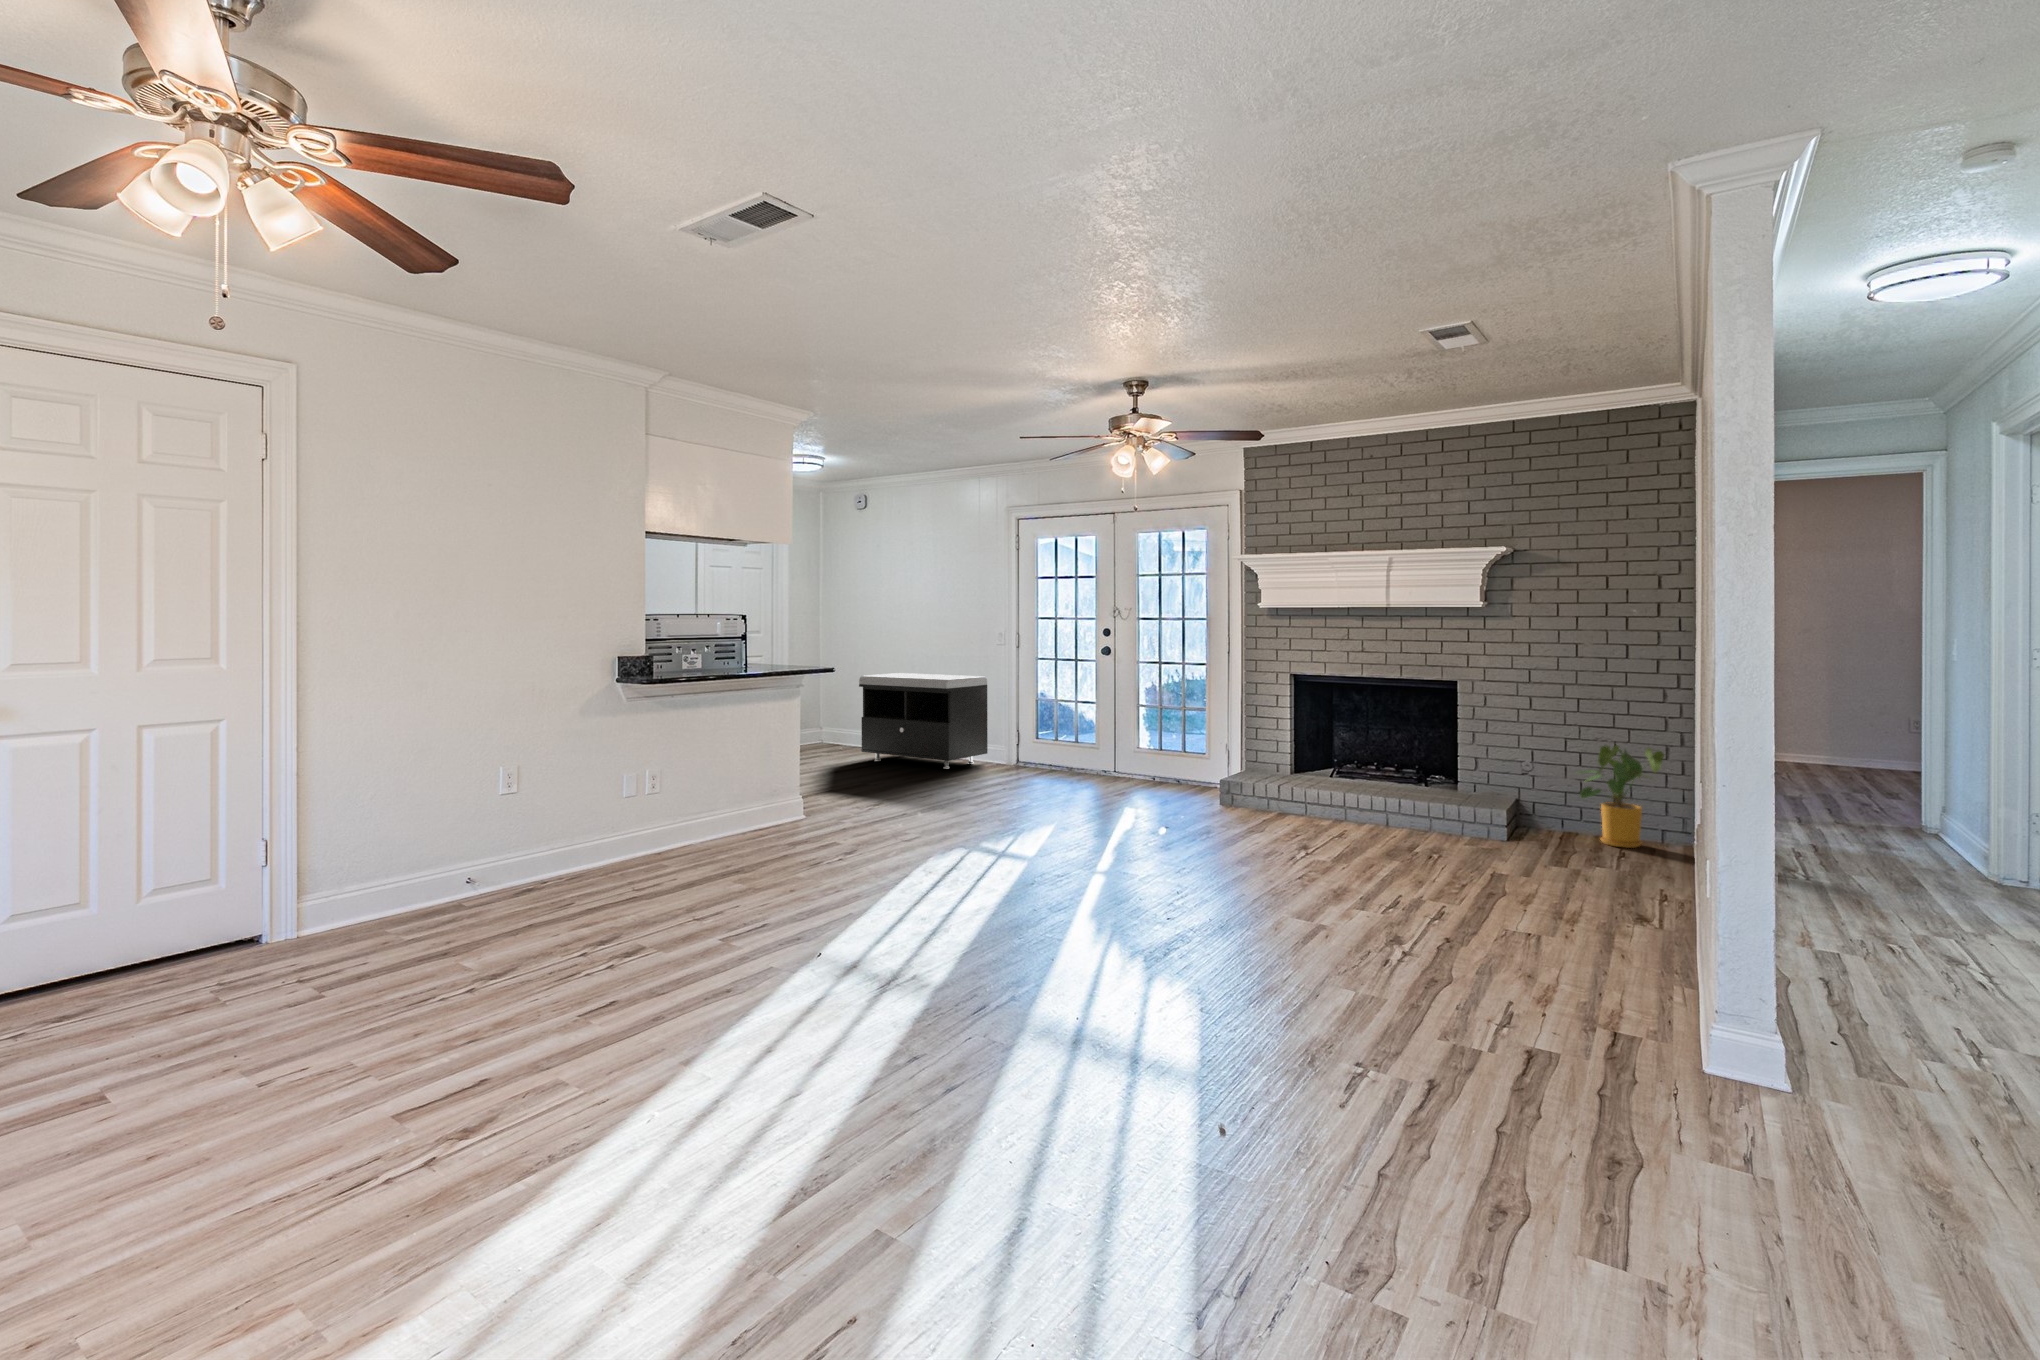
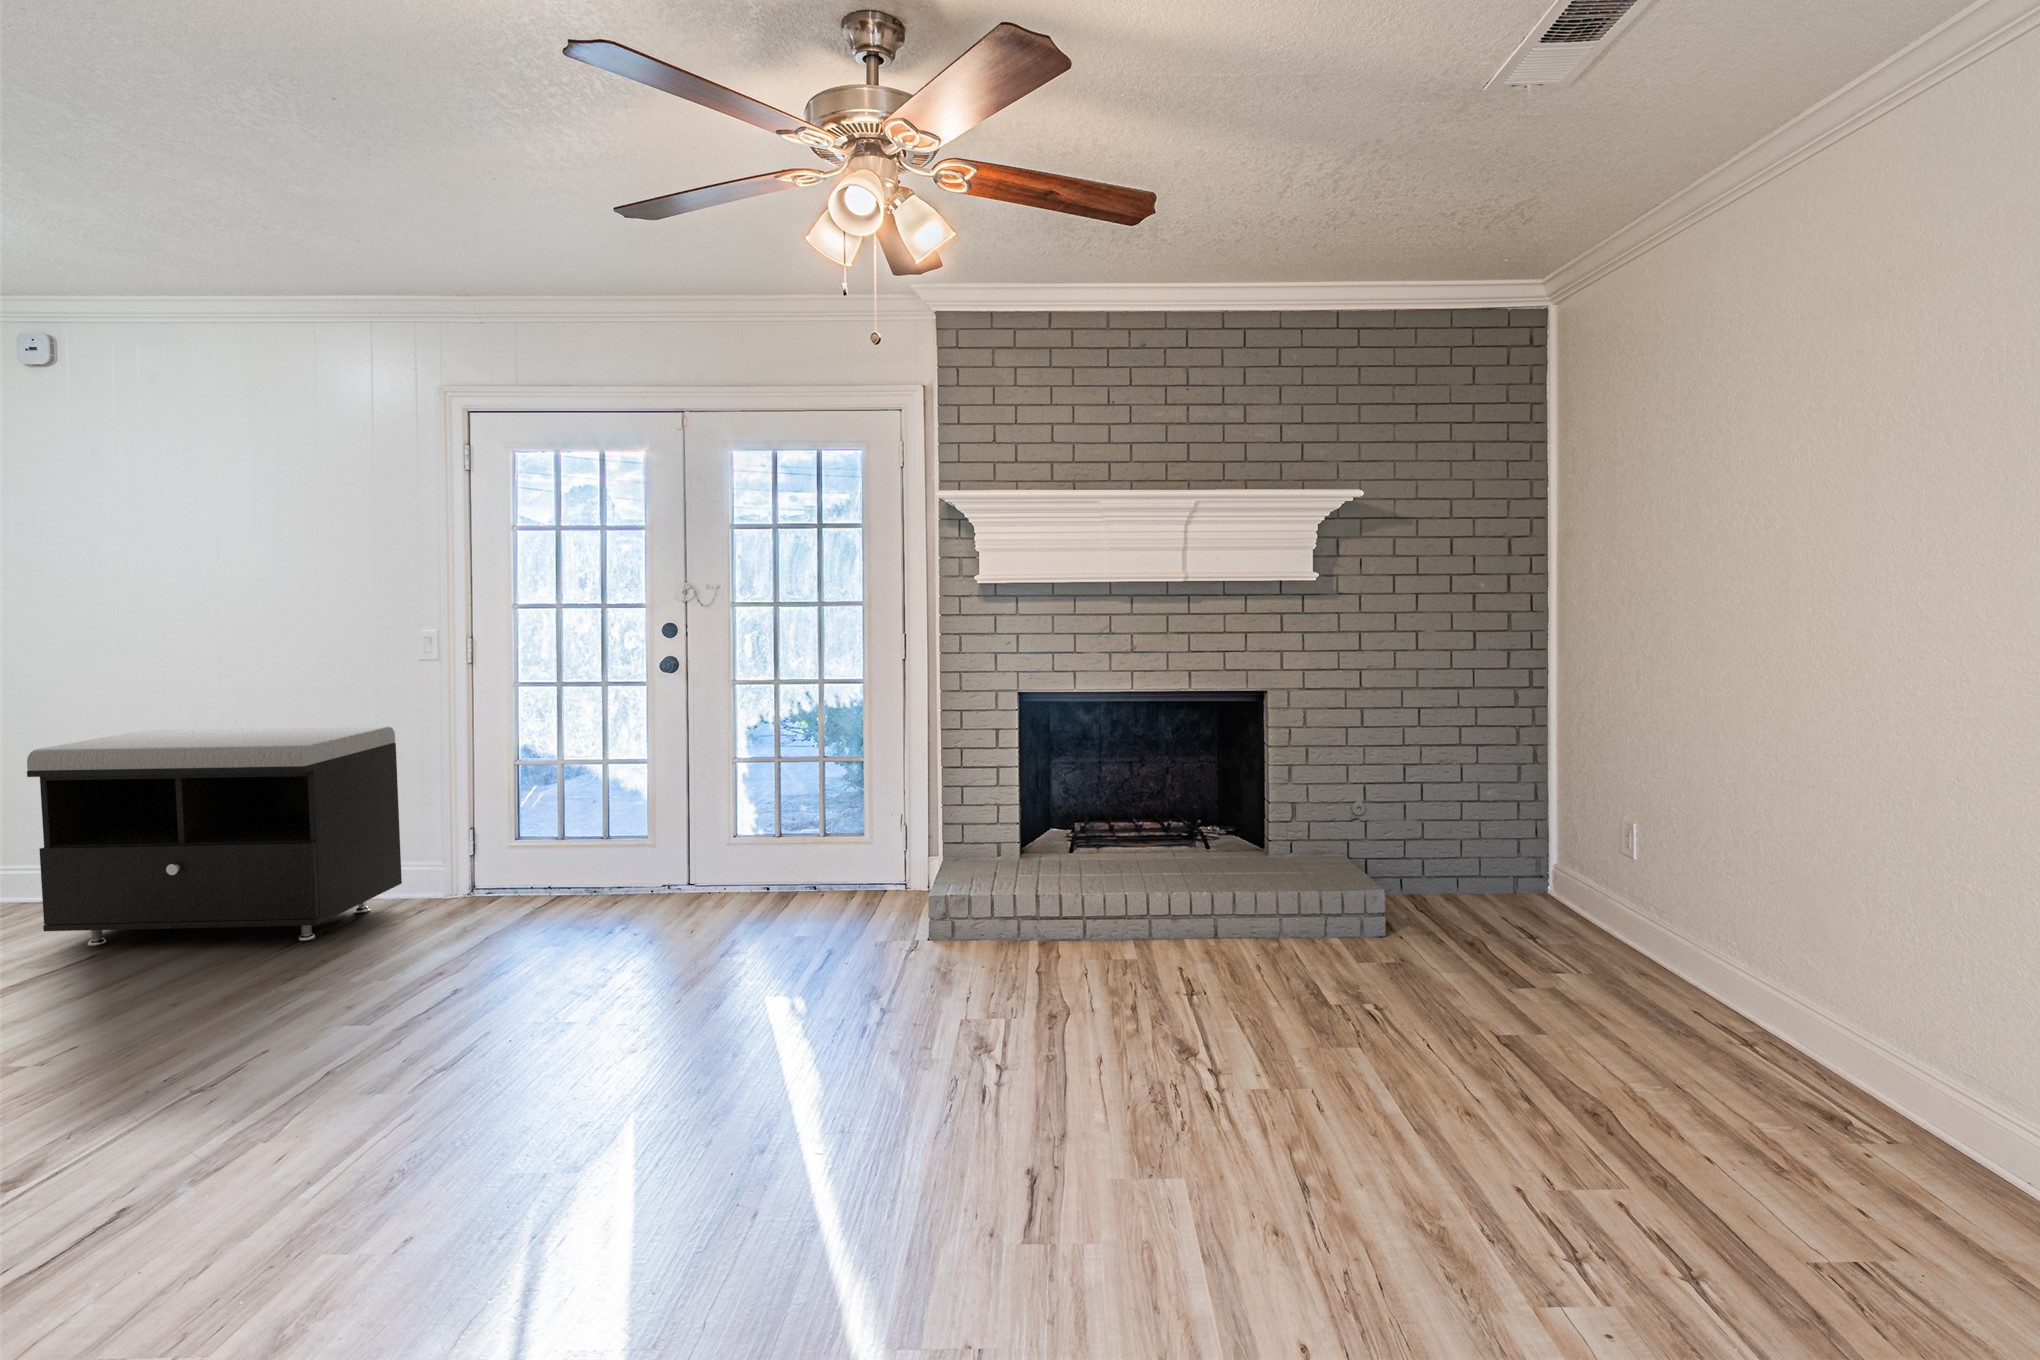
house plant: present [1579,745,1664,848] -> none [1459,770,1565,915]

